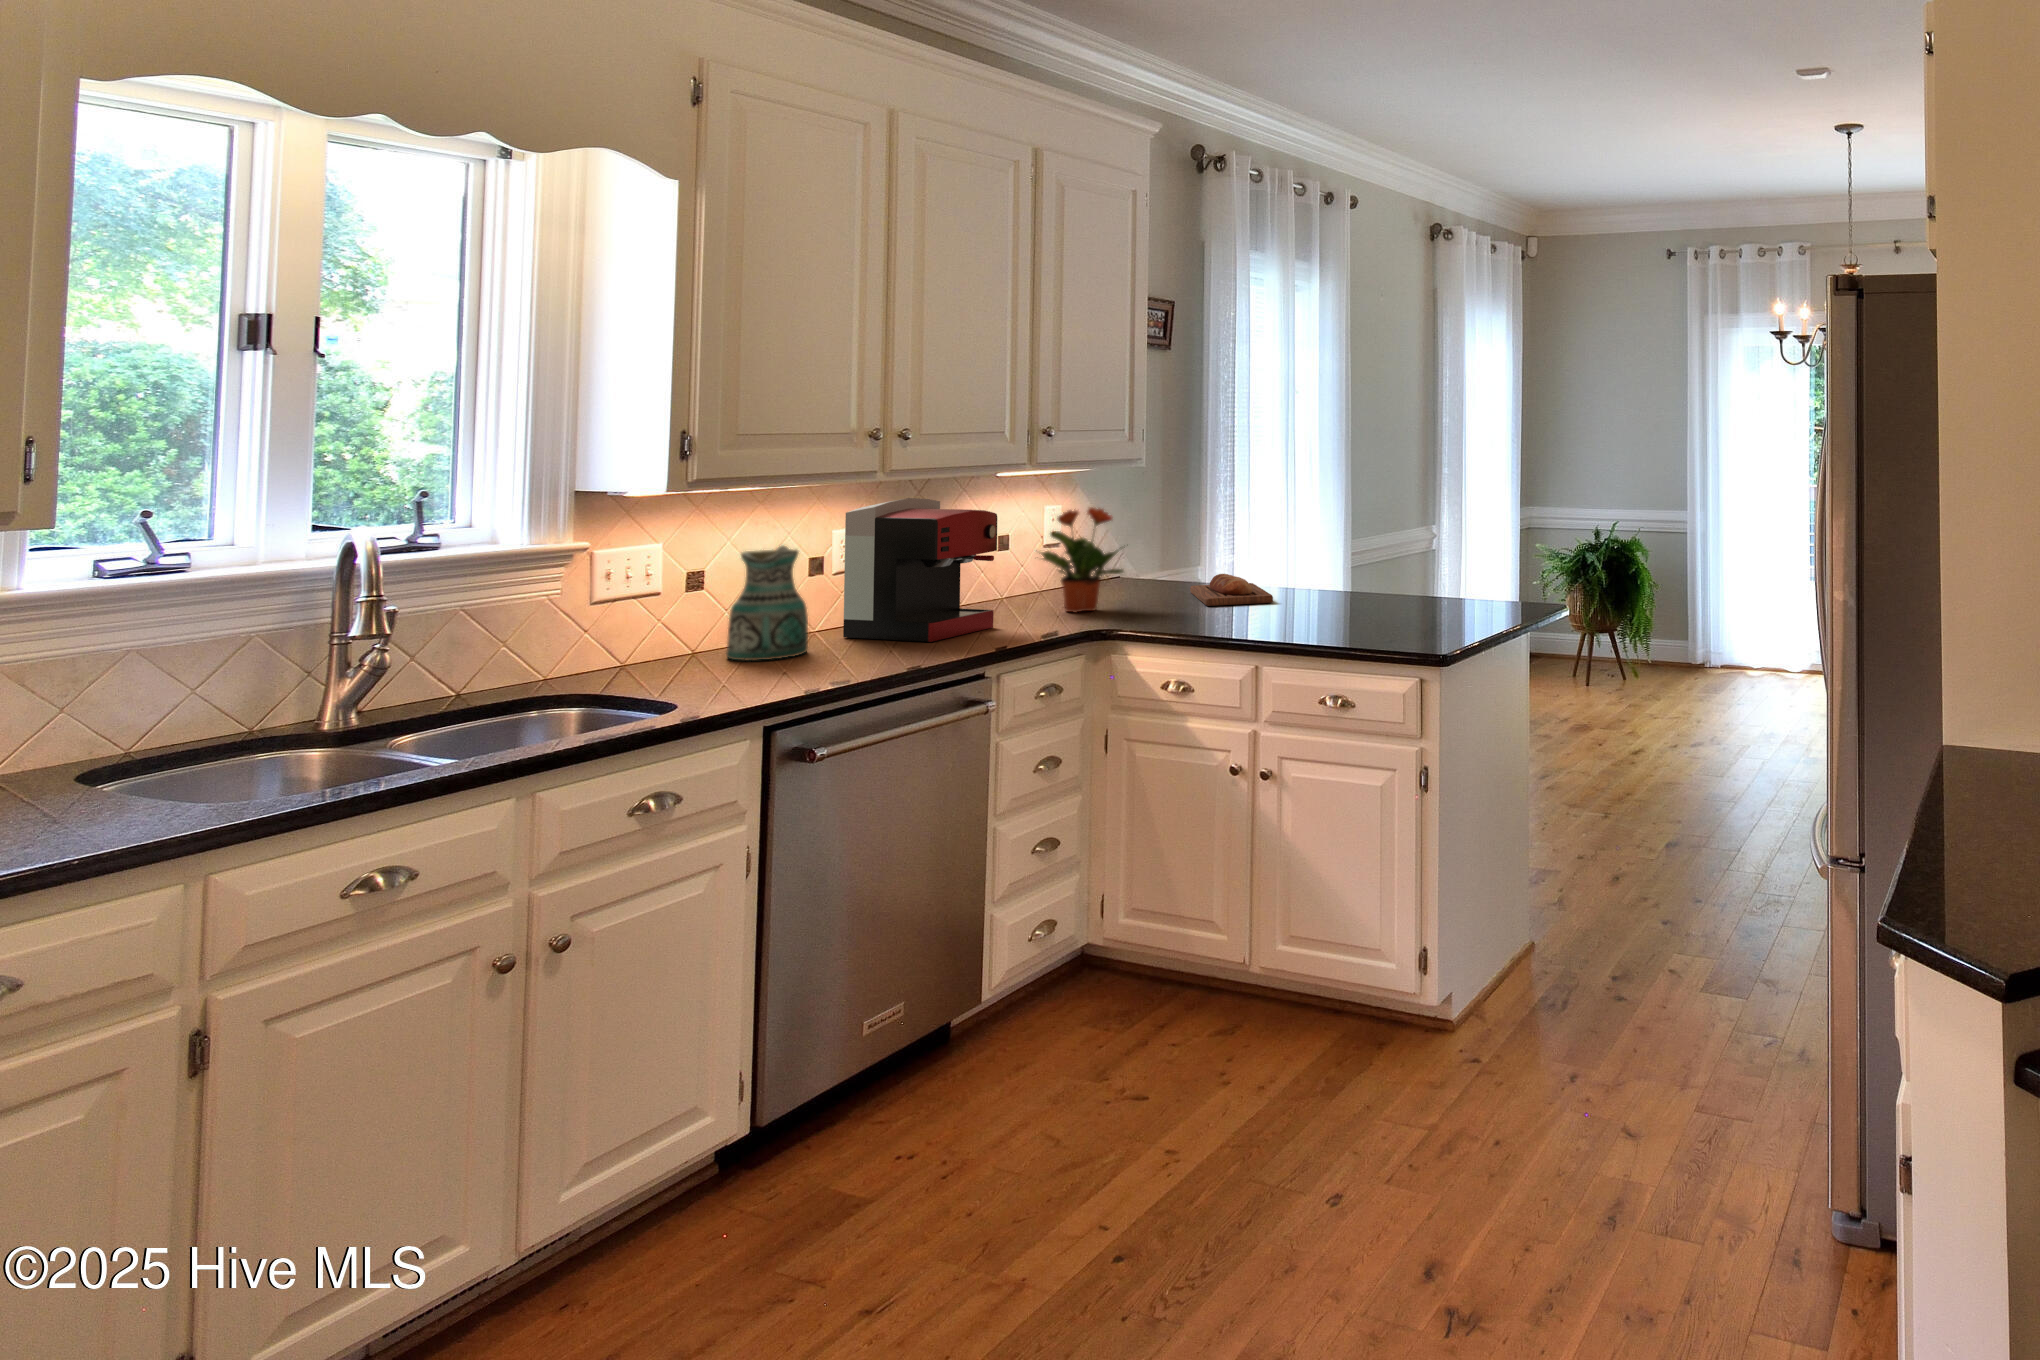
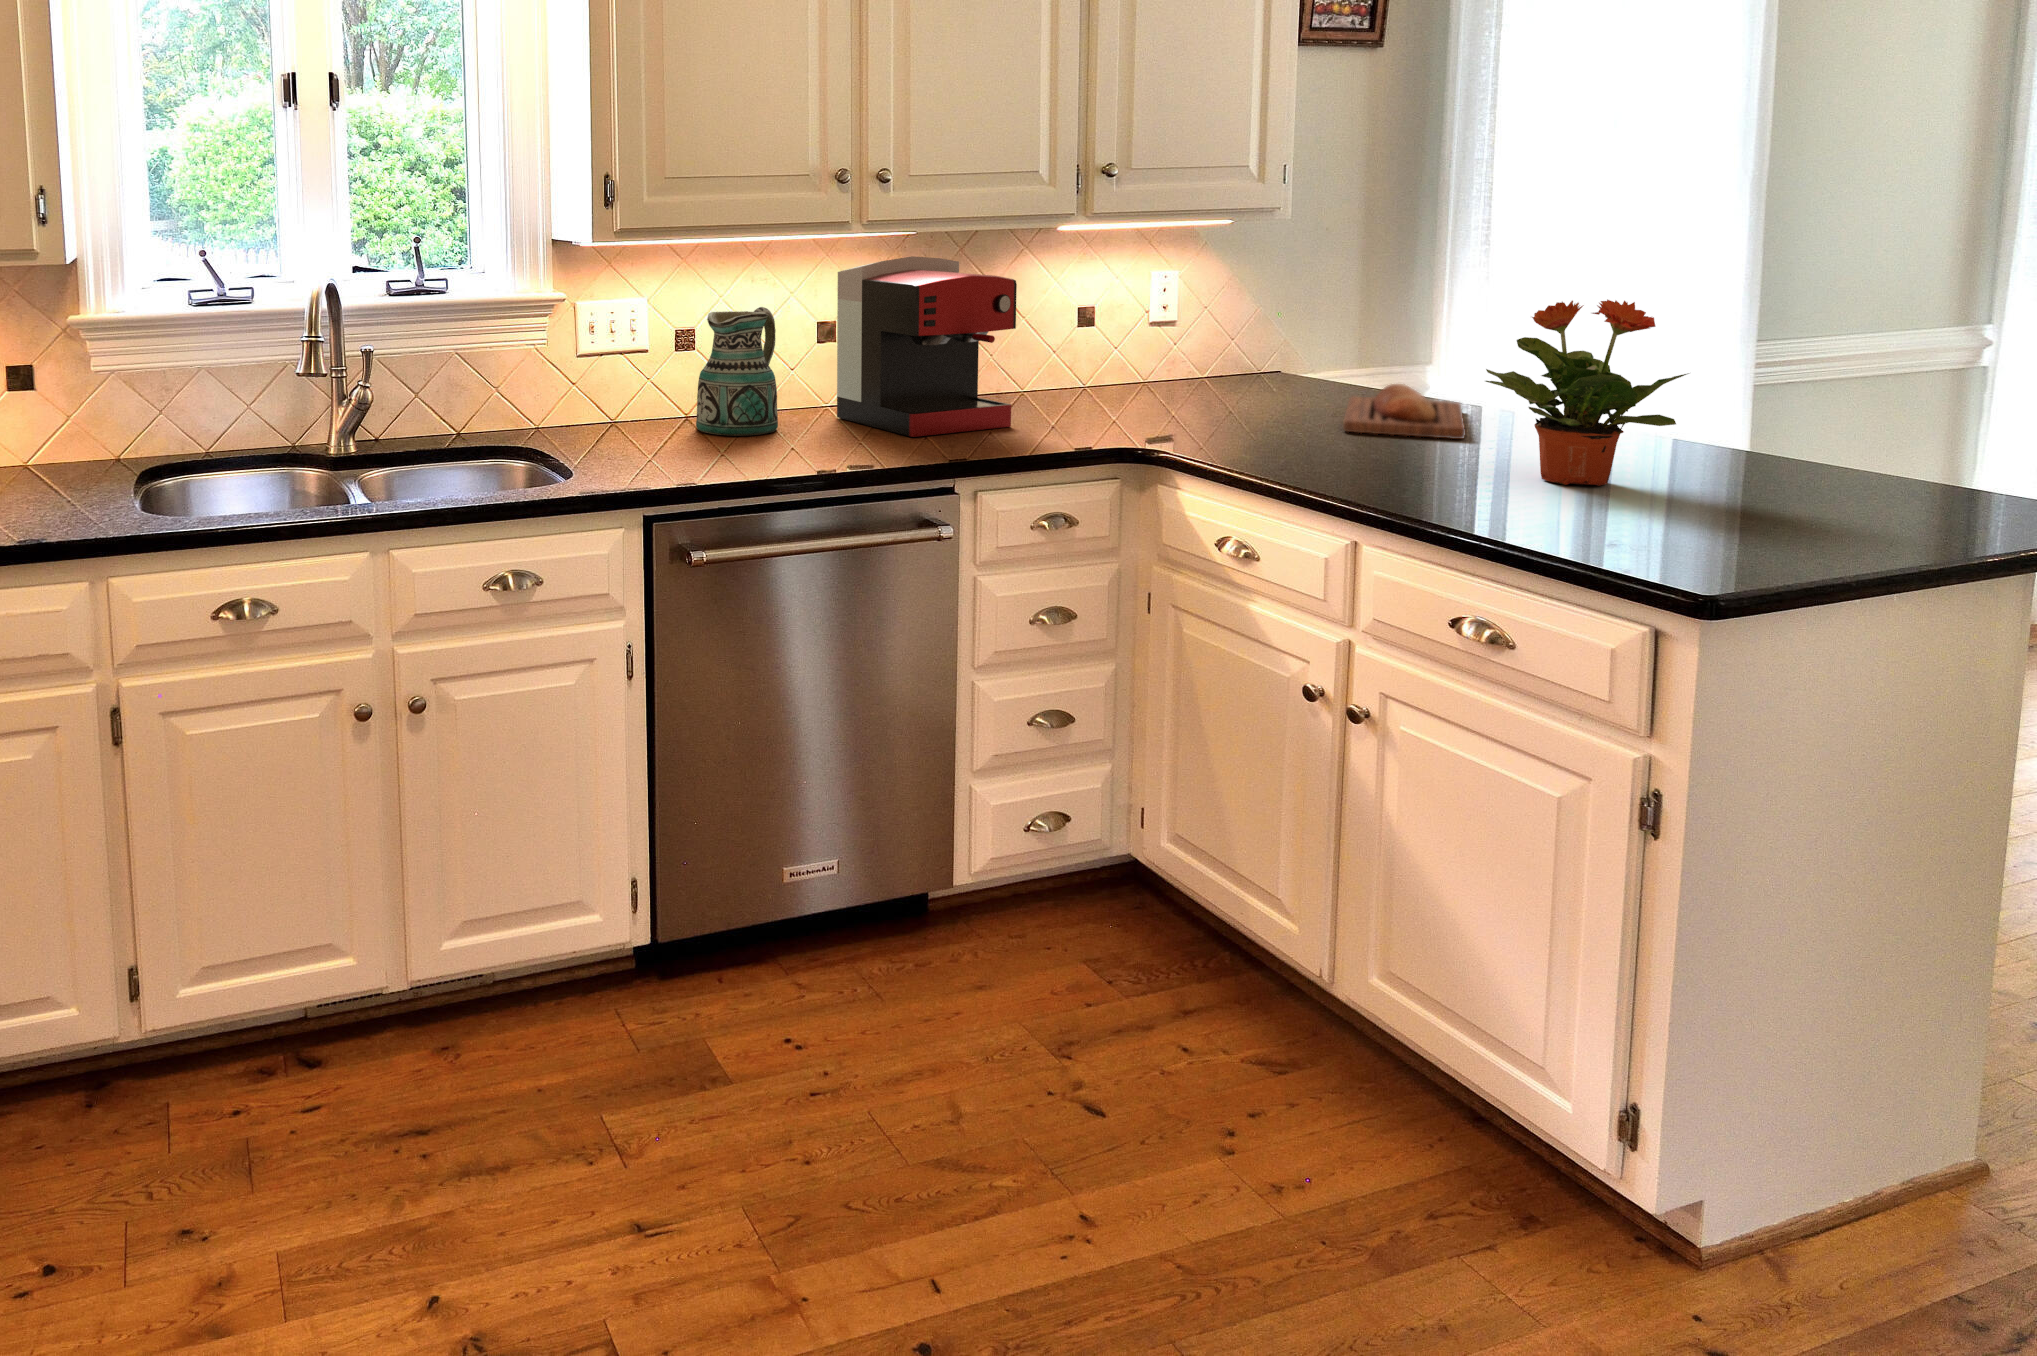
potted plant: present [1041,508,1125,612] -> present [1486,300,1689,486]

